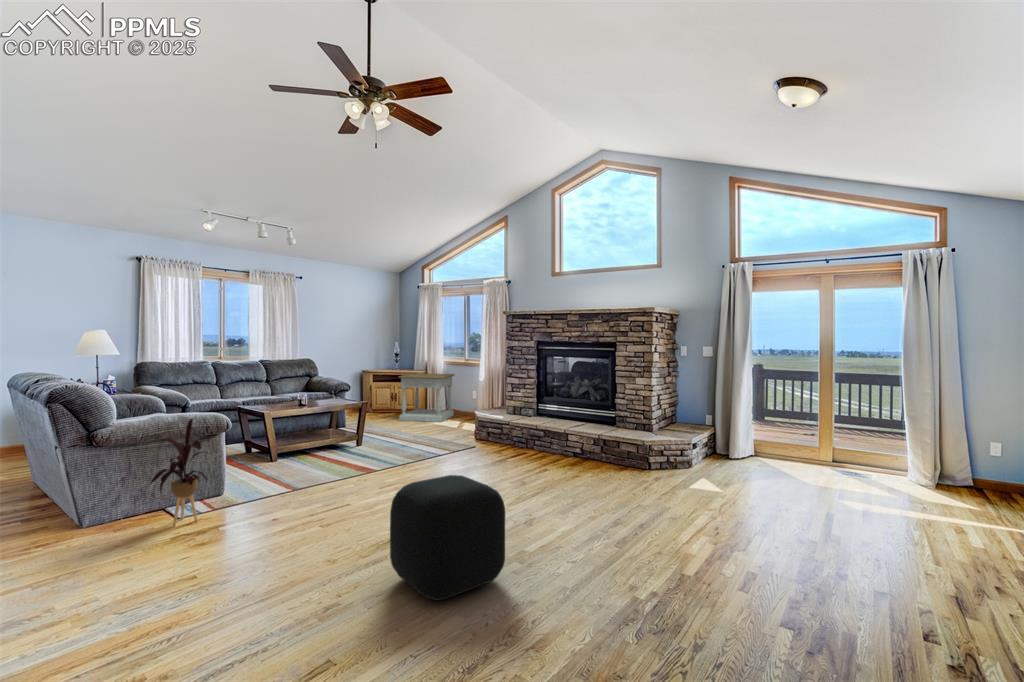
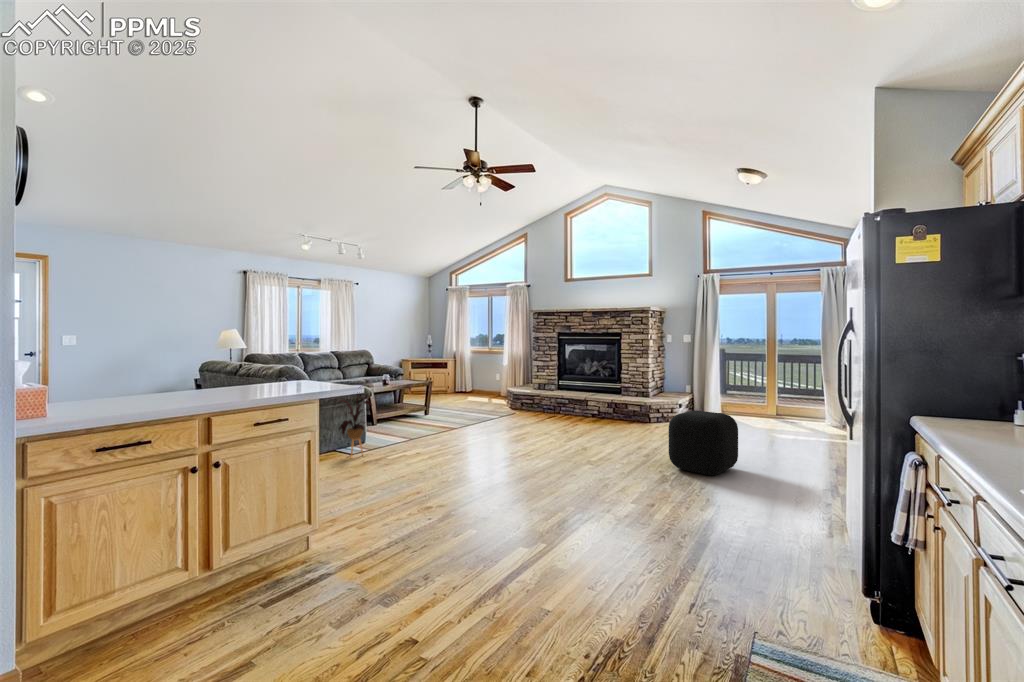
side table: present [399,373,454,422] -> none [439,361,482,399]
ottoman: present [390,475,505,600] -> present [669,410,738,475]

